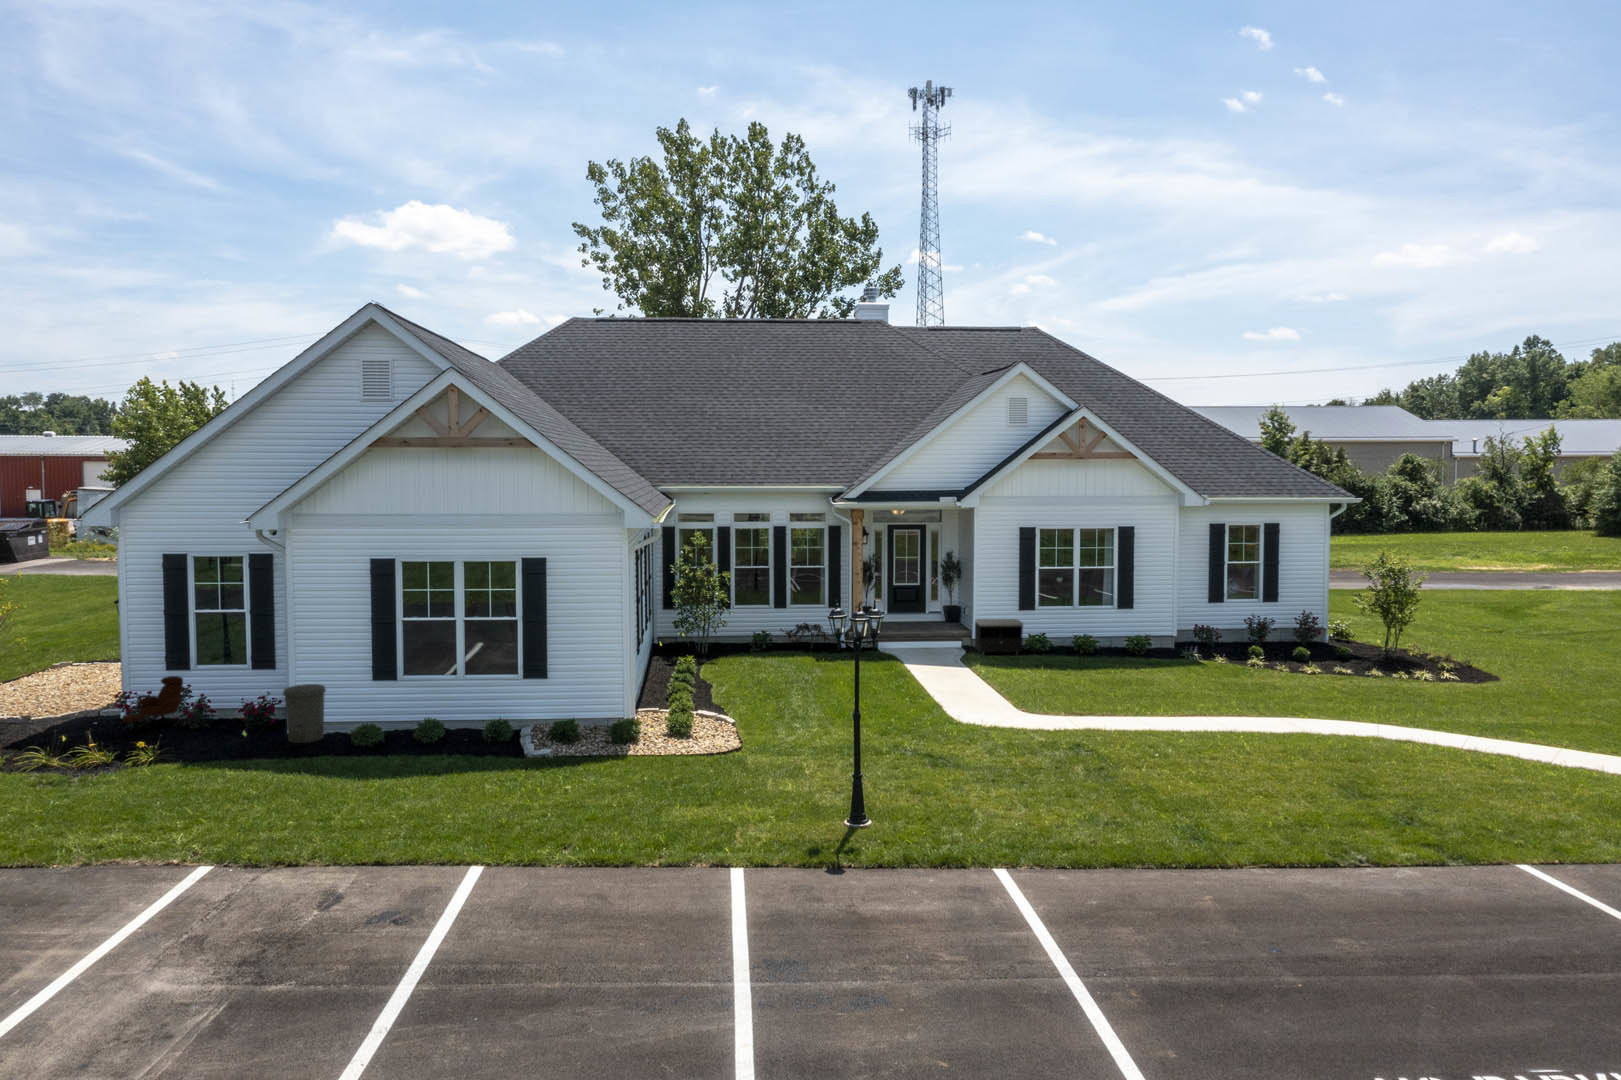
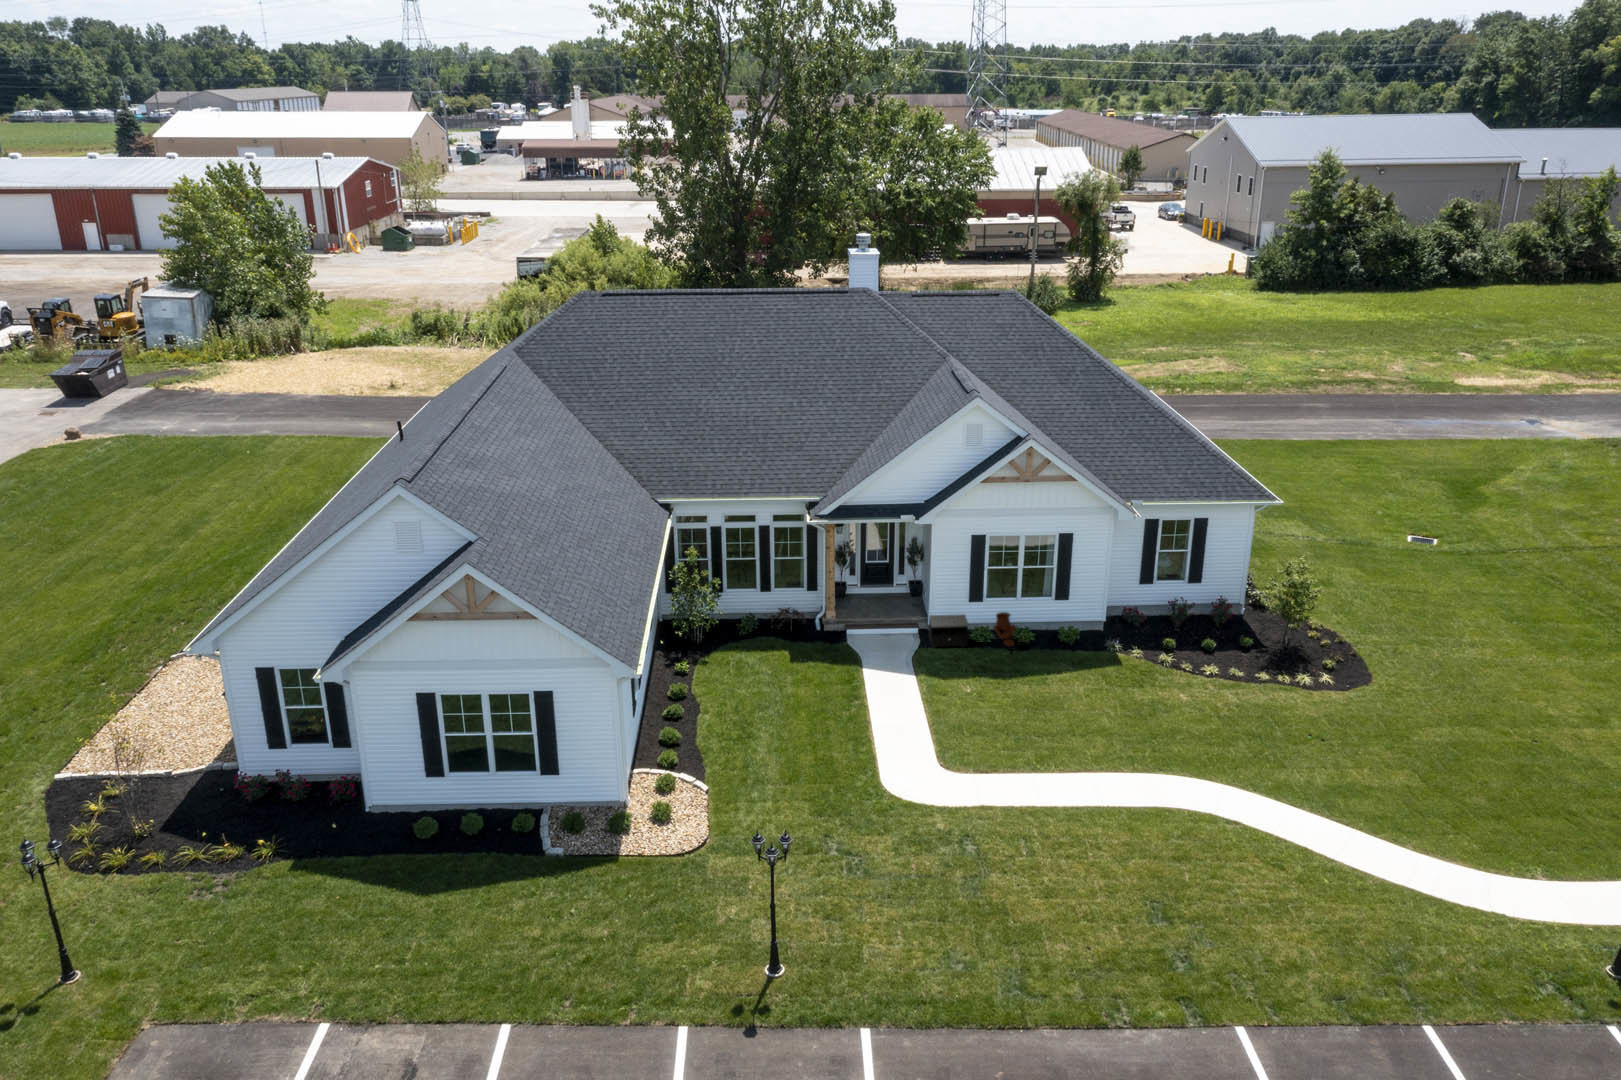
lounge chair: present [122,676,183,732] -> present [993,612,1016,651]
trash can: present [283,684,326,743] -> none [366,781,401,829]

